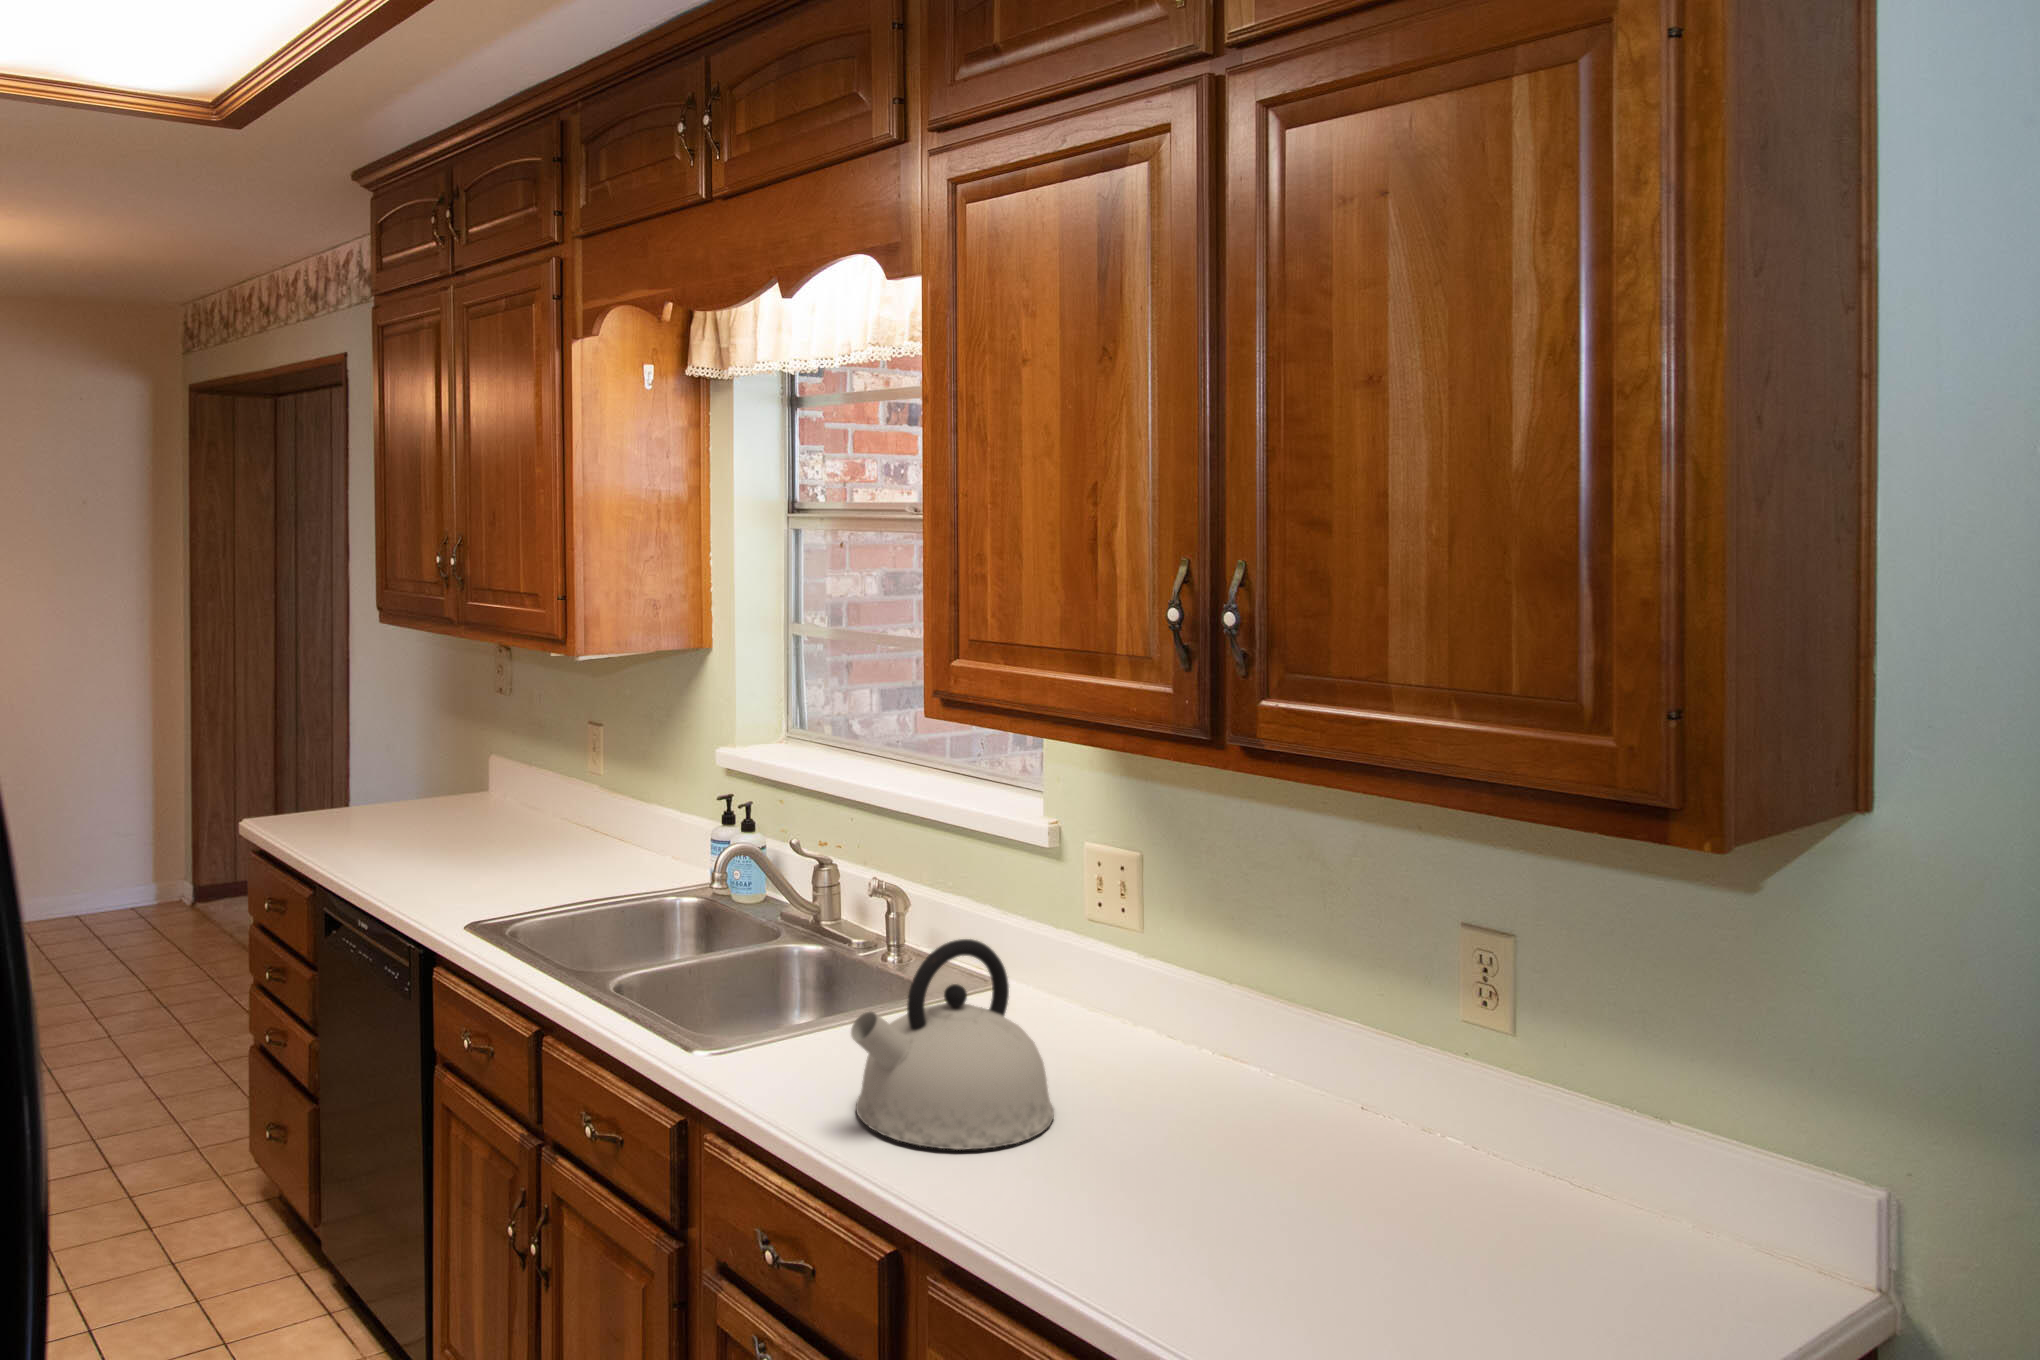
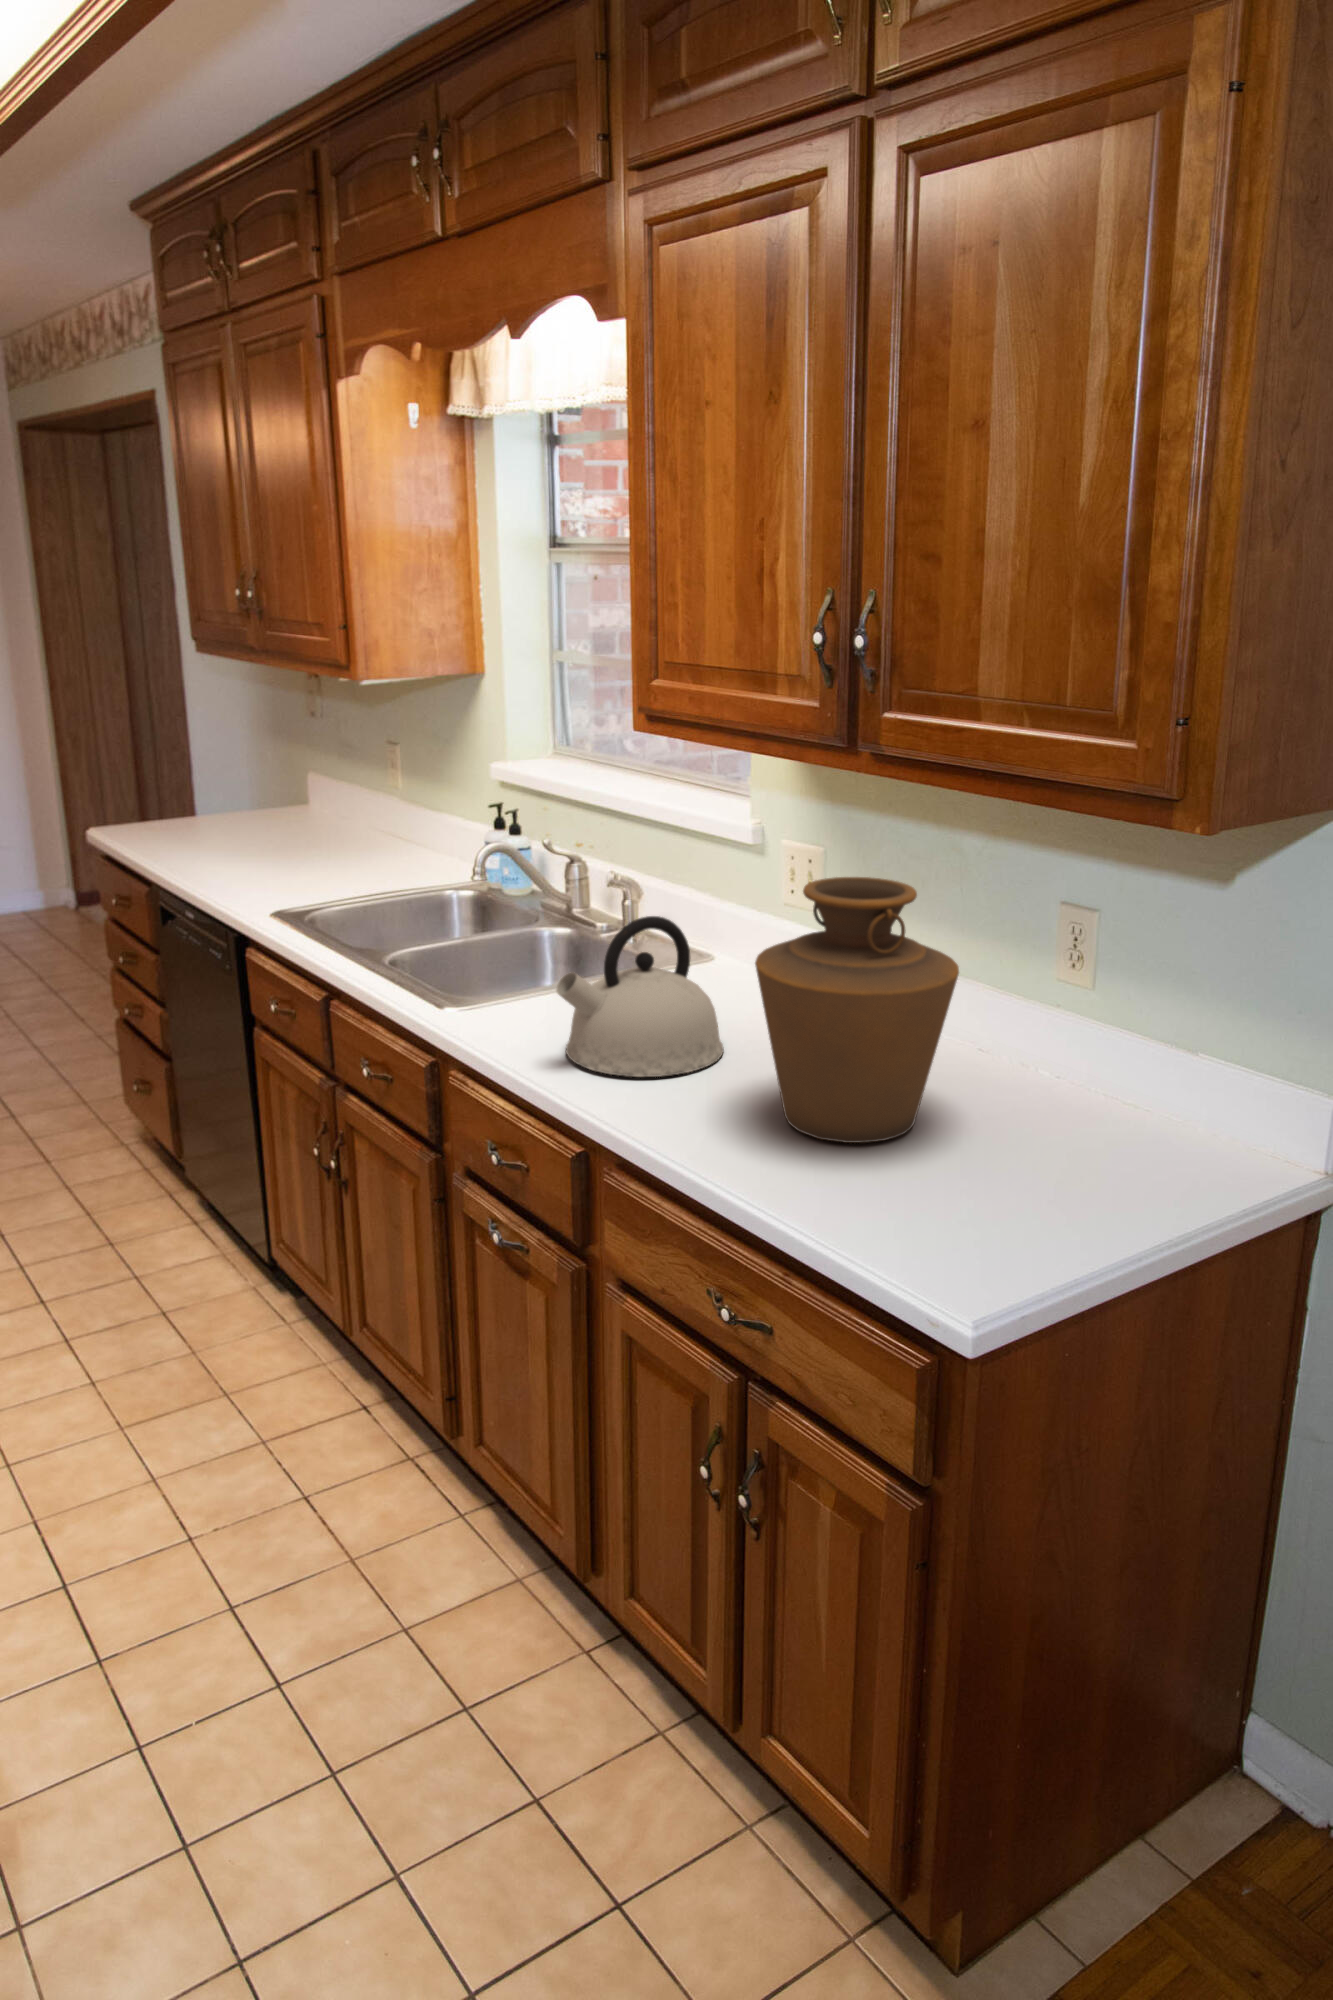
vase: none [1117,894,1378,1247] -> present [755,877,959,1143]

